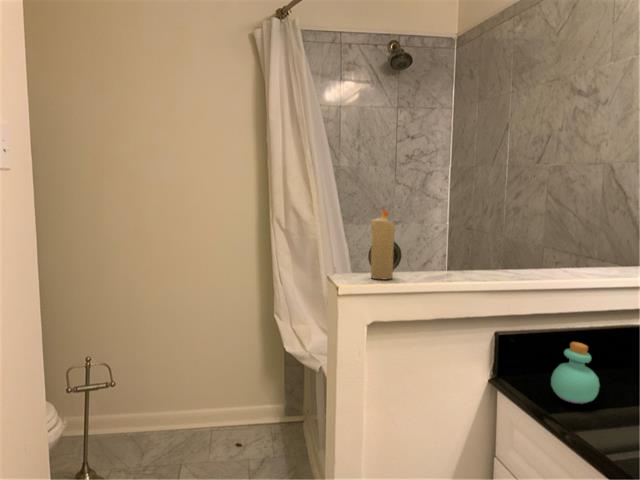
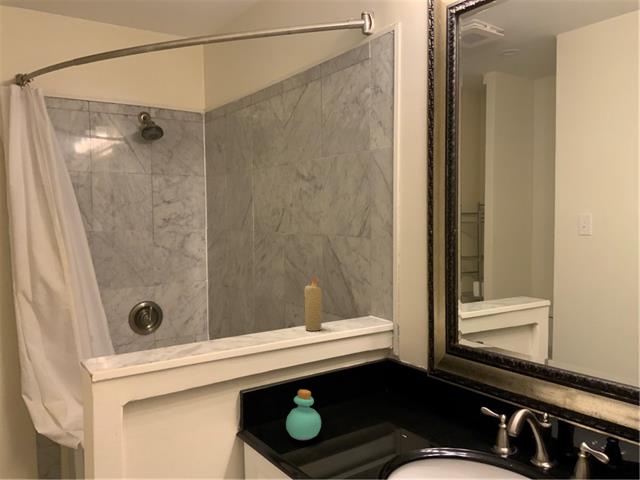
candle: present [371,208,395,279] -> present [305,278,322,331]

